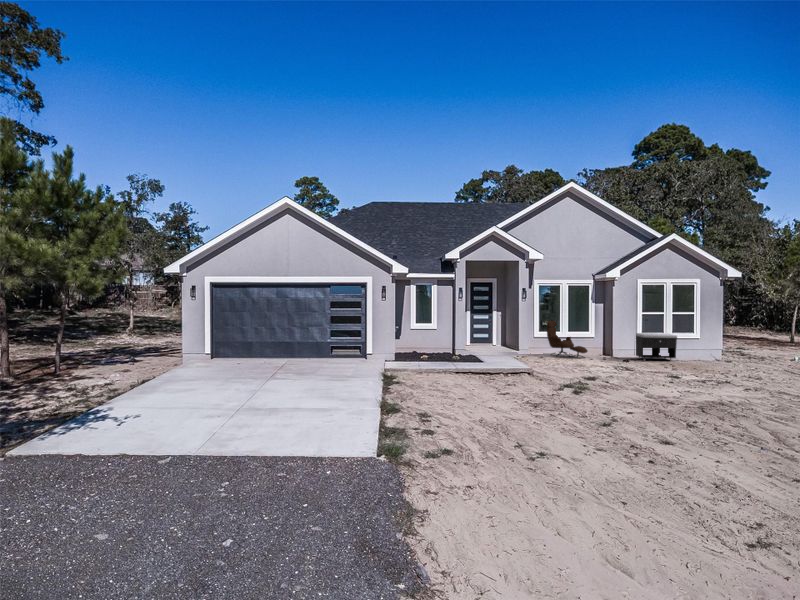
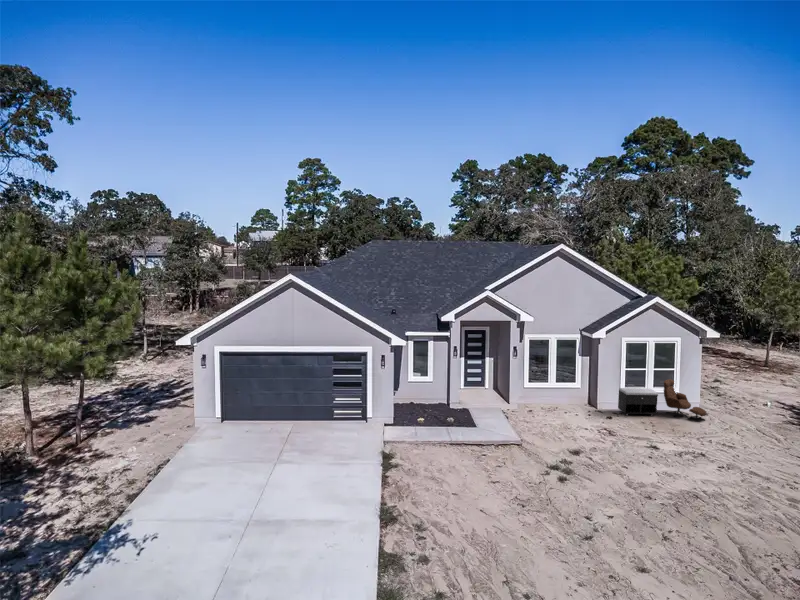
lounge chair: present [547,321,588,358] -> present [664,379,707,420]

